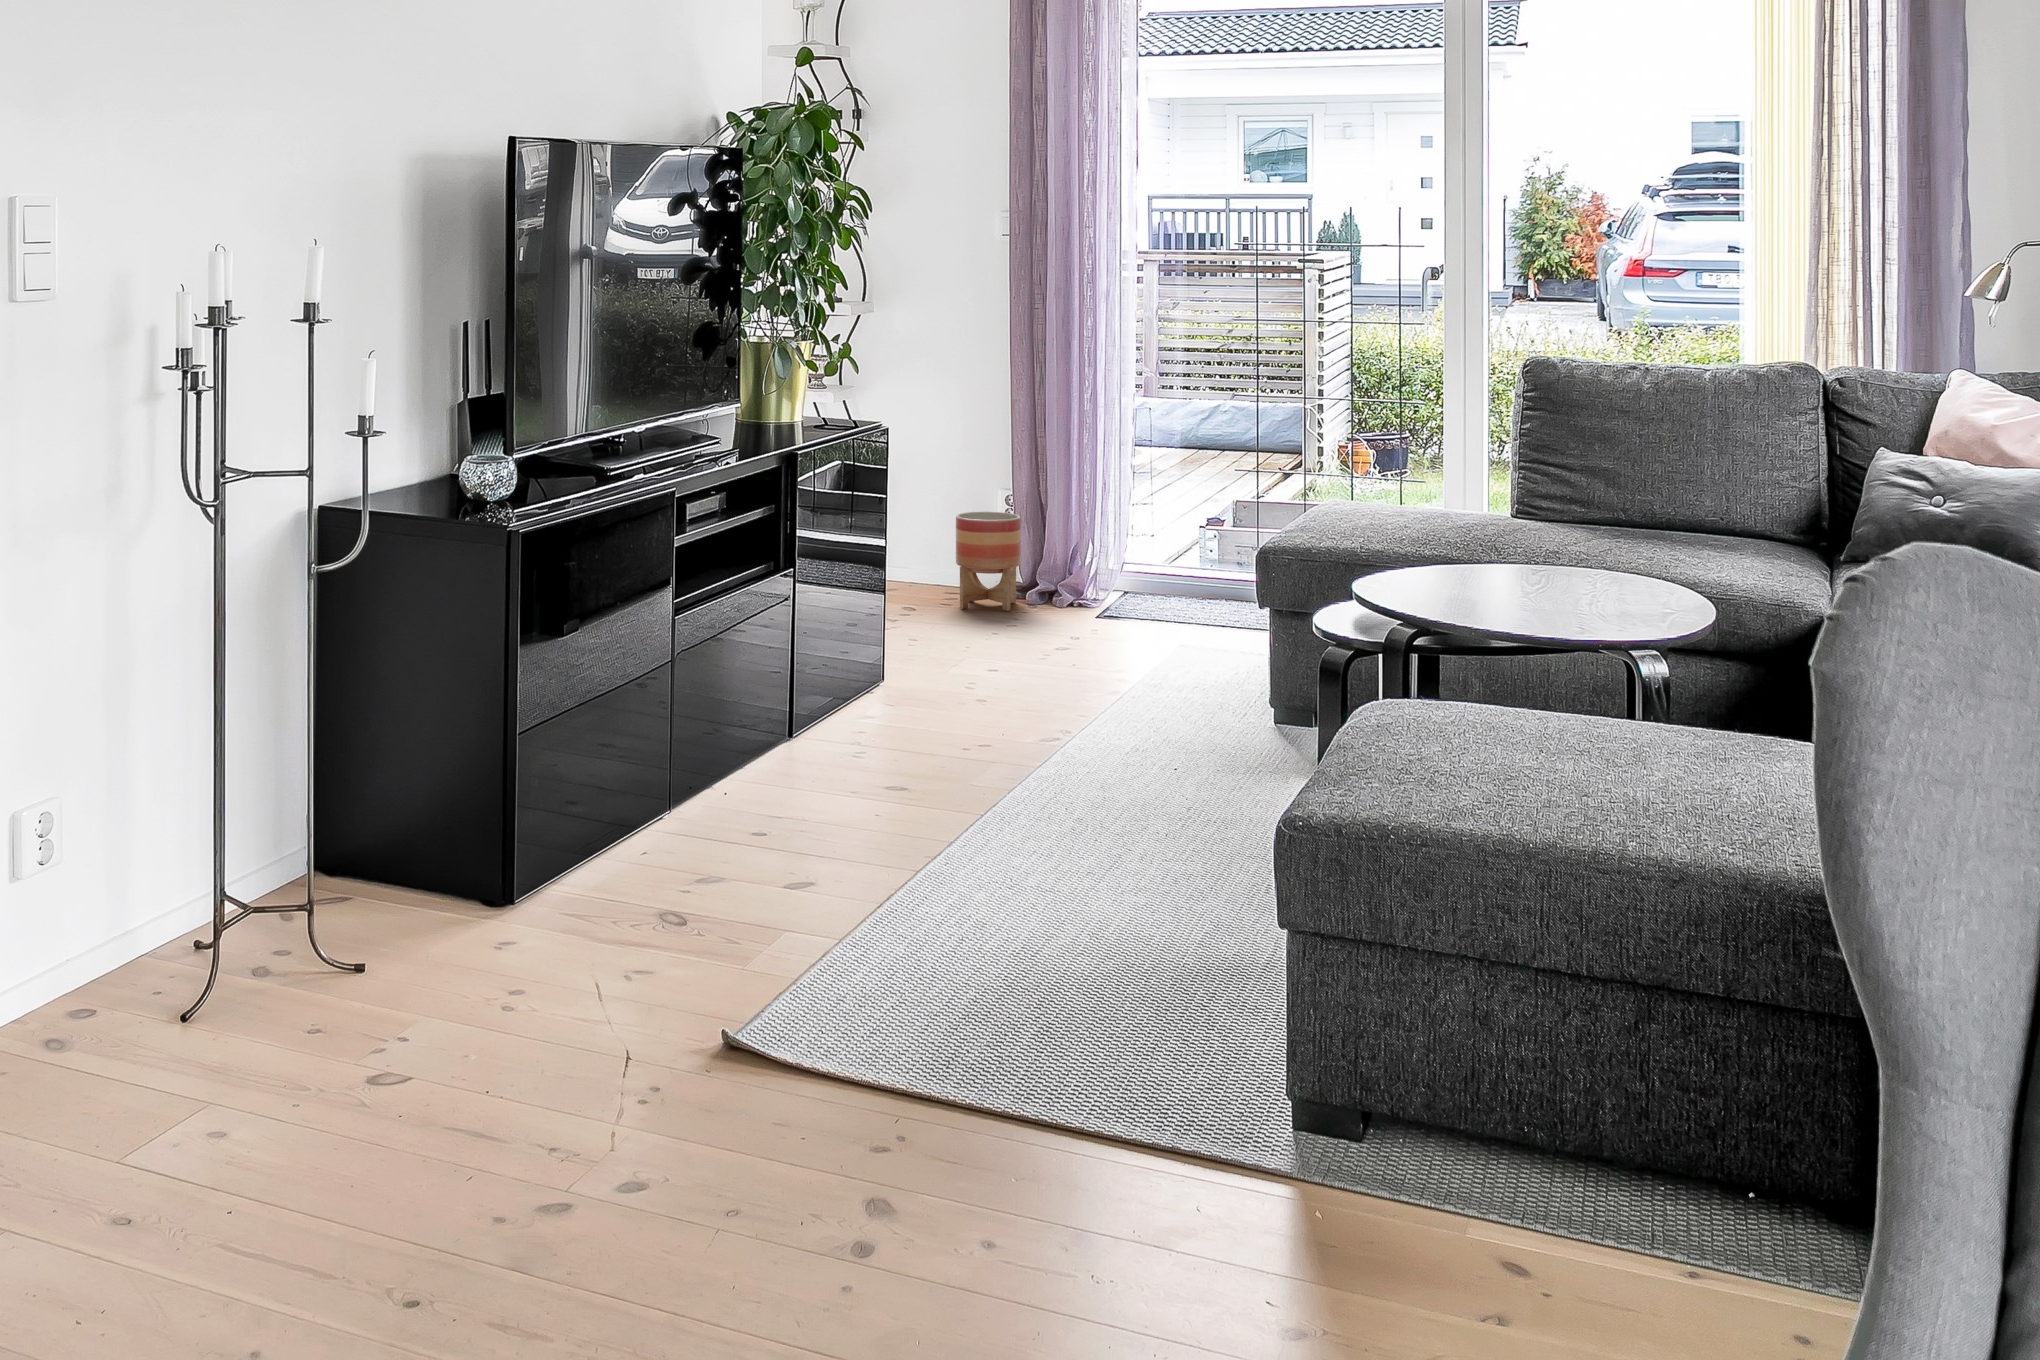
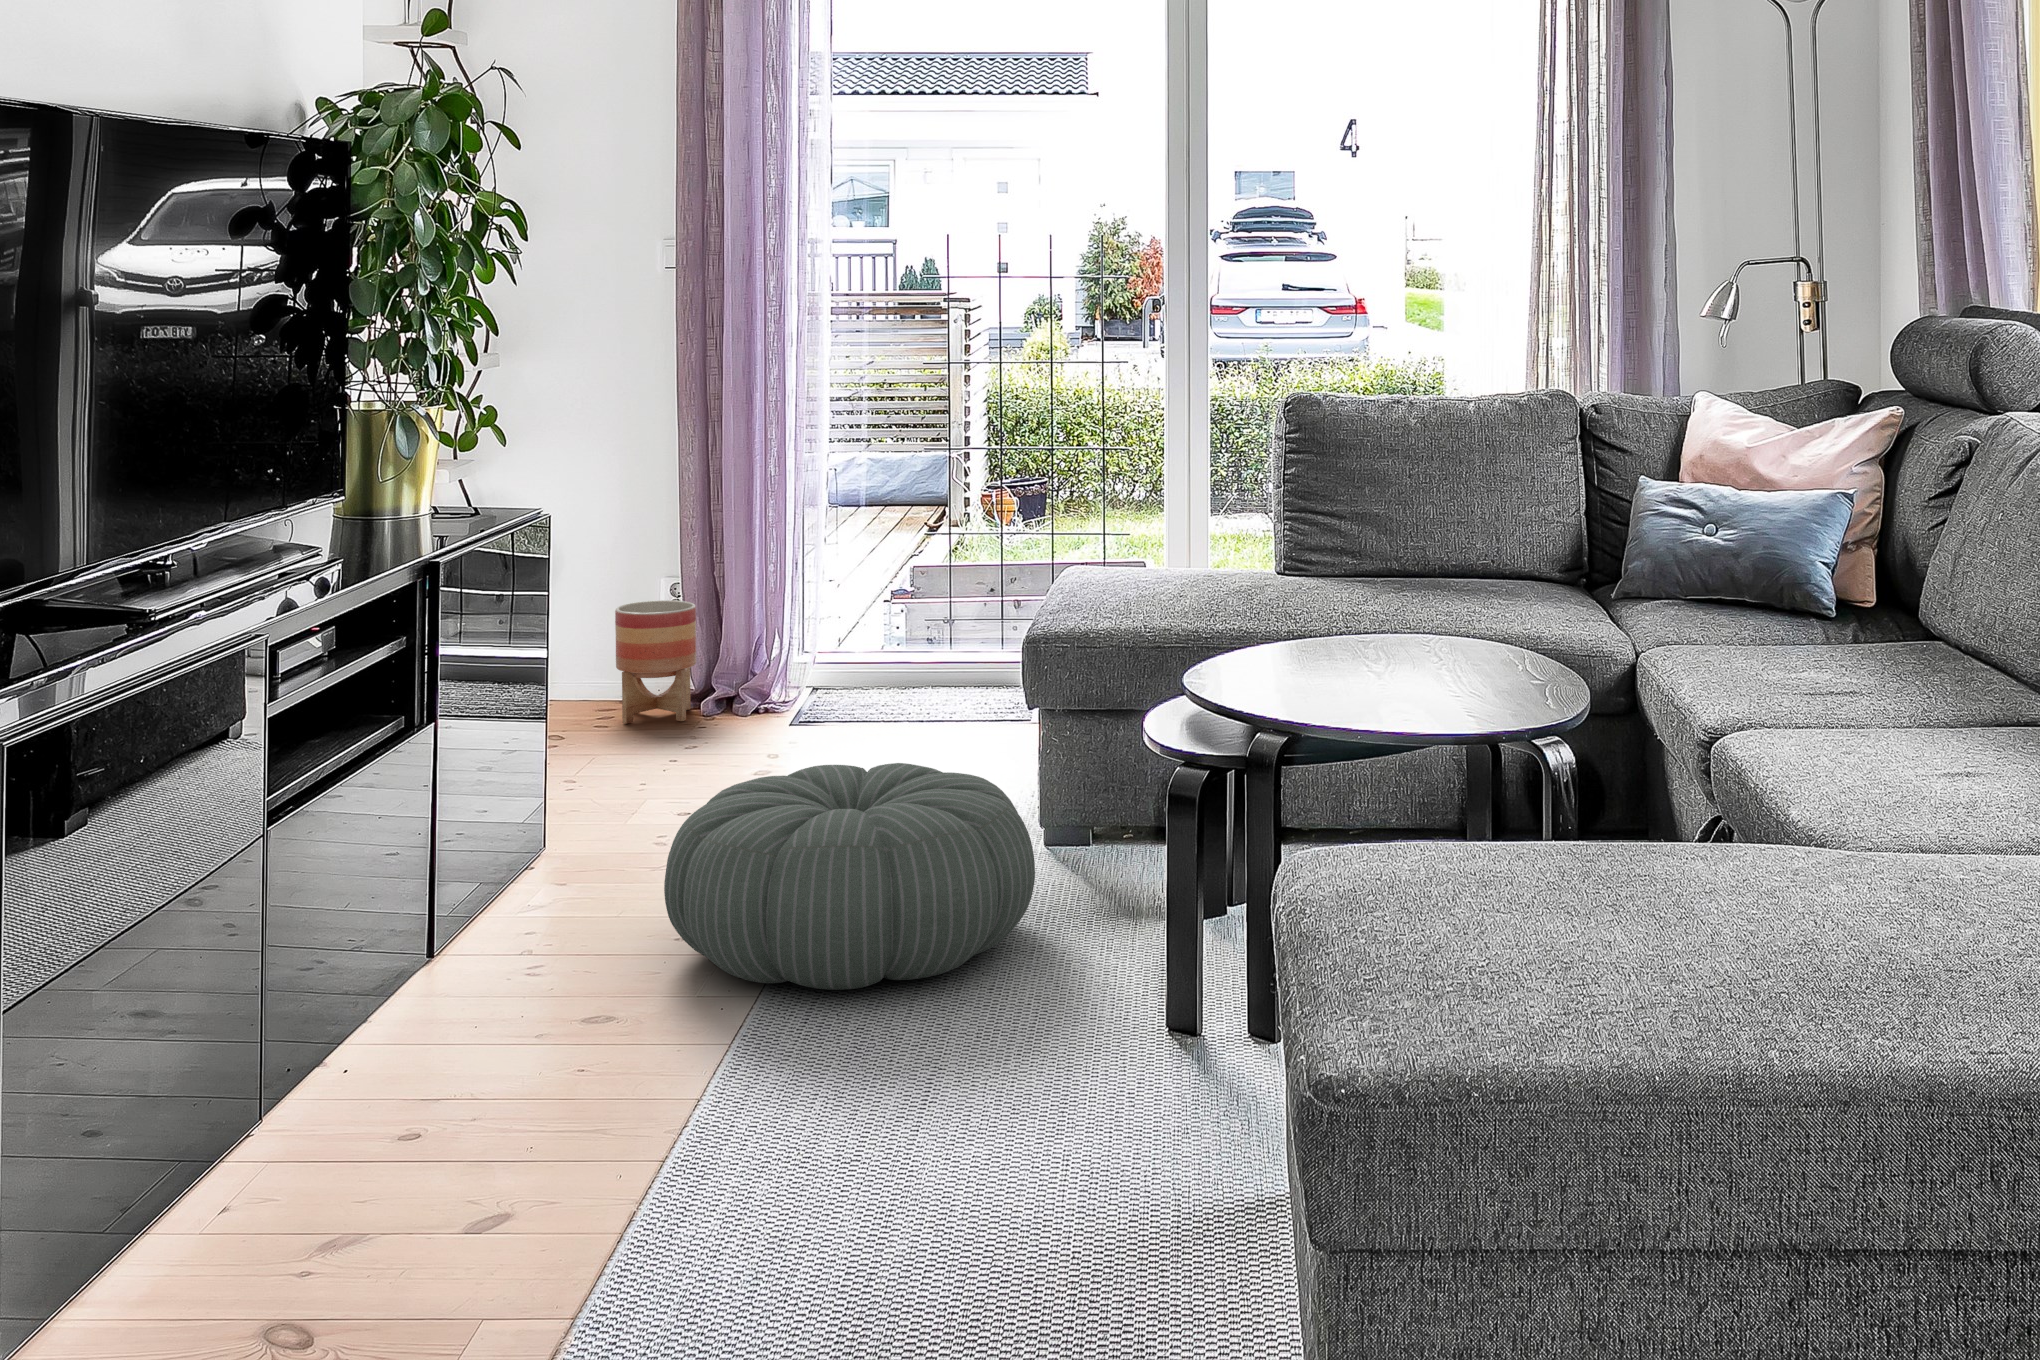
pouf: none [957,634,1246,798] -> present [664,763,1035,990]

